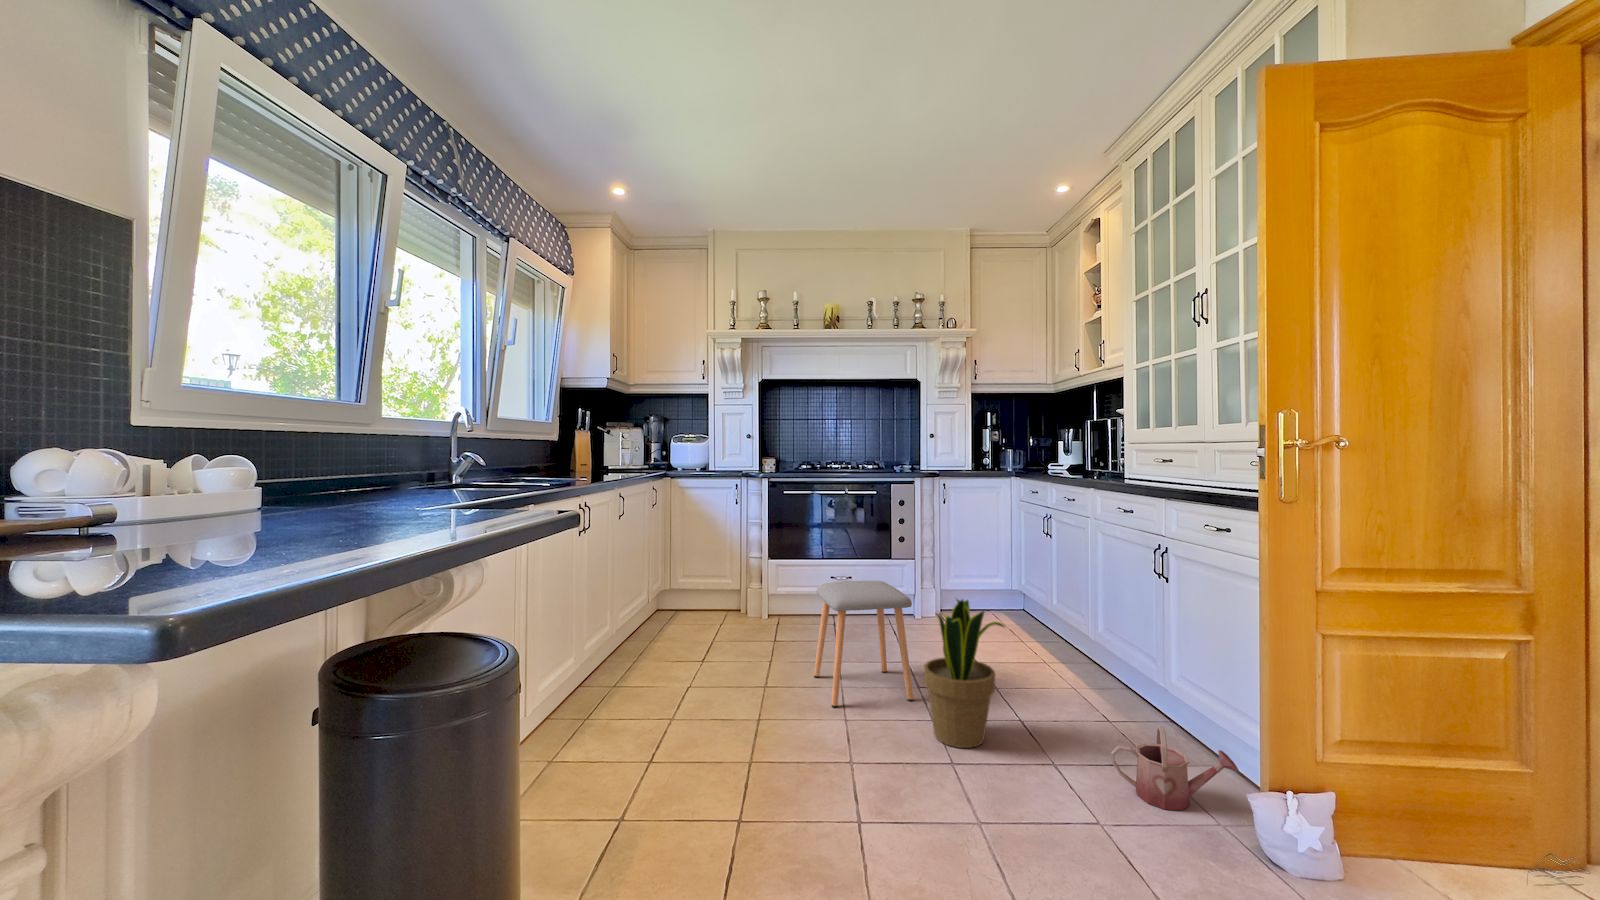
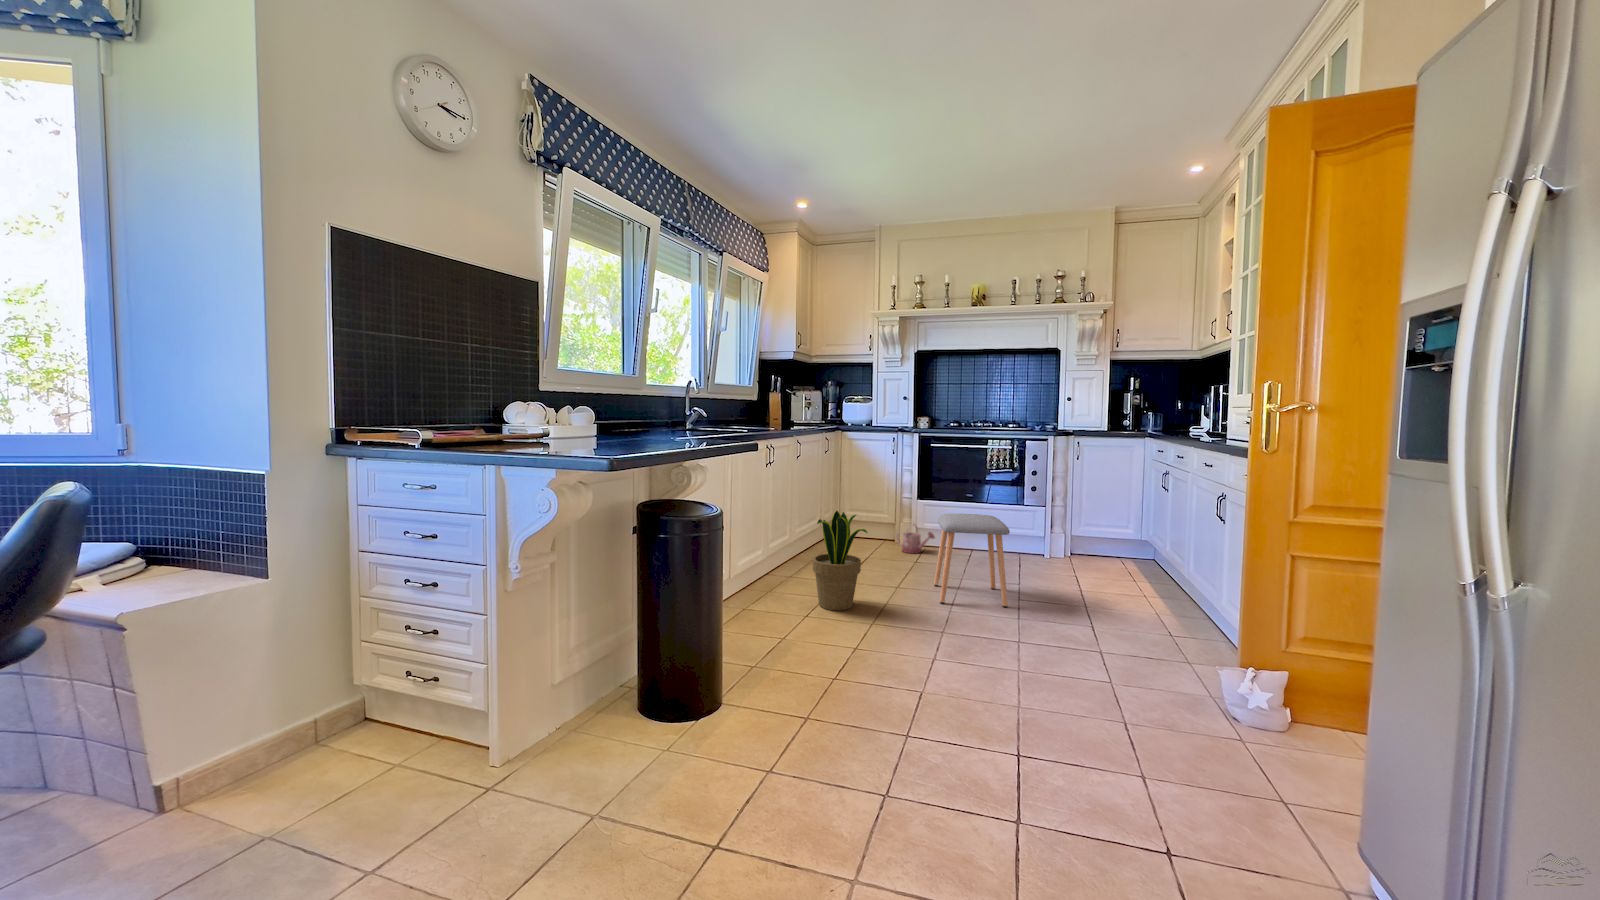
potted plant: present [924,599,1004,748] -> present [812,511,868,610]
watering can: present [1111,725,1239,810] -> present [896,525,935,554]

